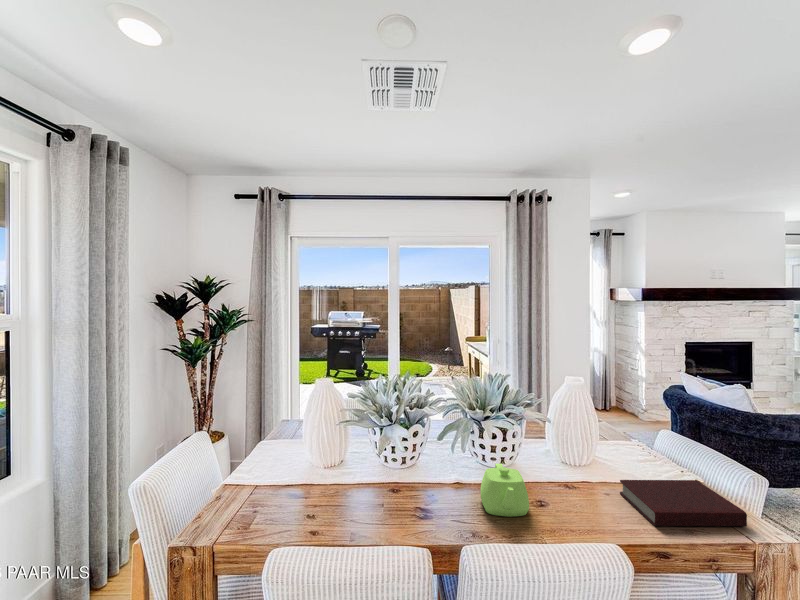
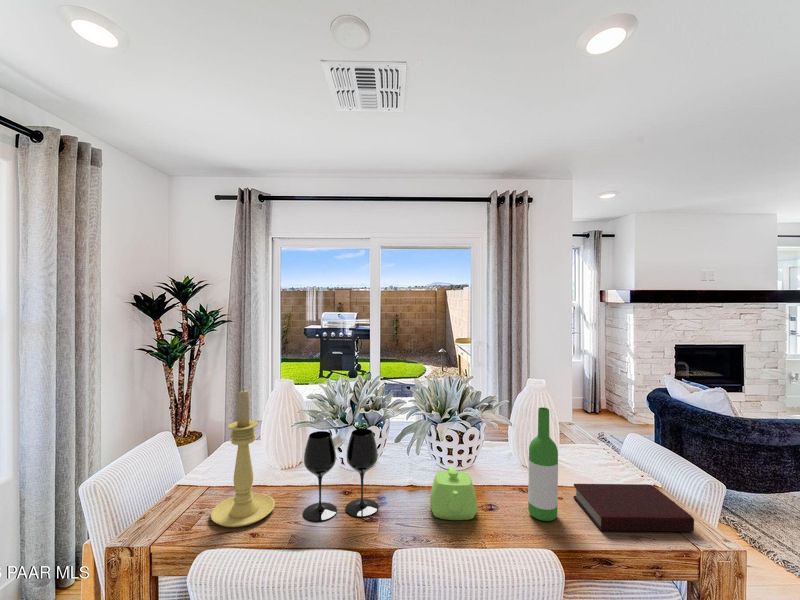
candle holder: none [266,388,327,525] -> present [211,390,275,527]
wine bottle: none [579,405,609,517] -> present [528,407,558,521]
wine glass: none [356,427,430,518] -> present [303,429,378,521]

